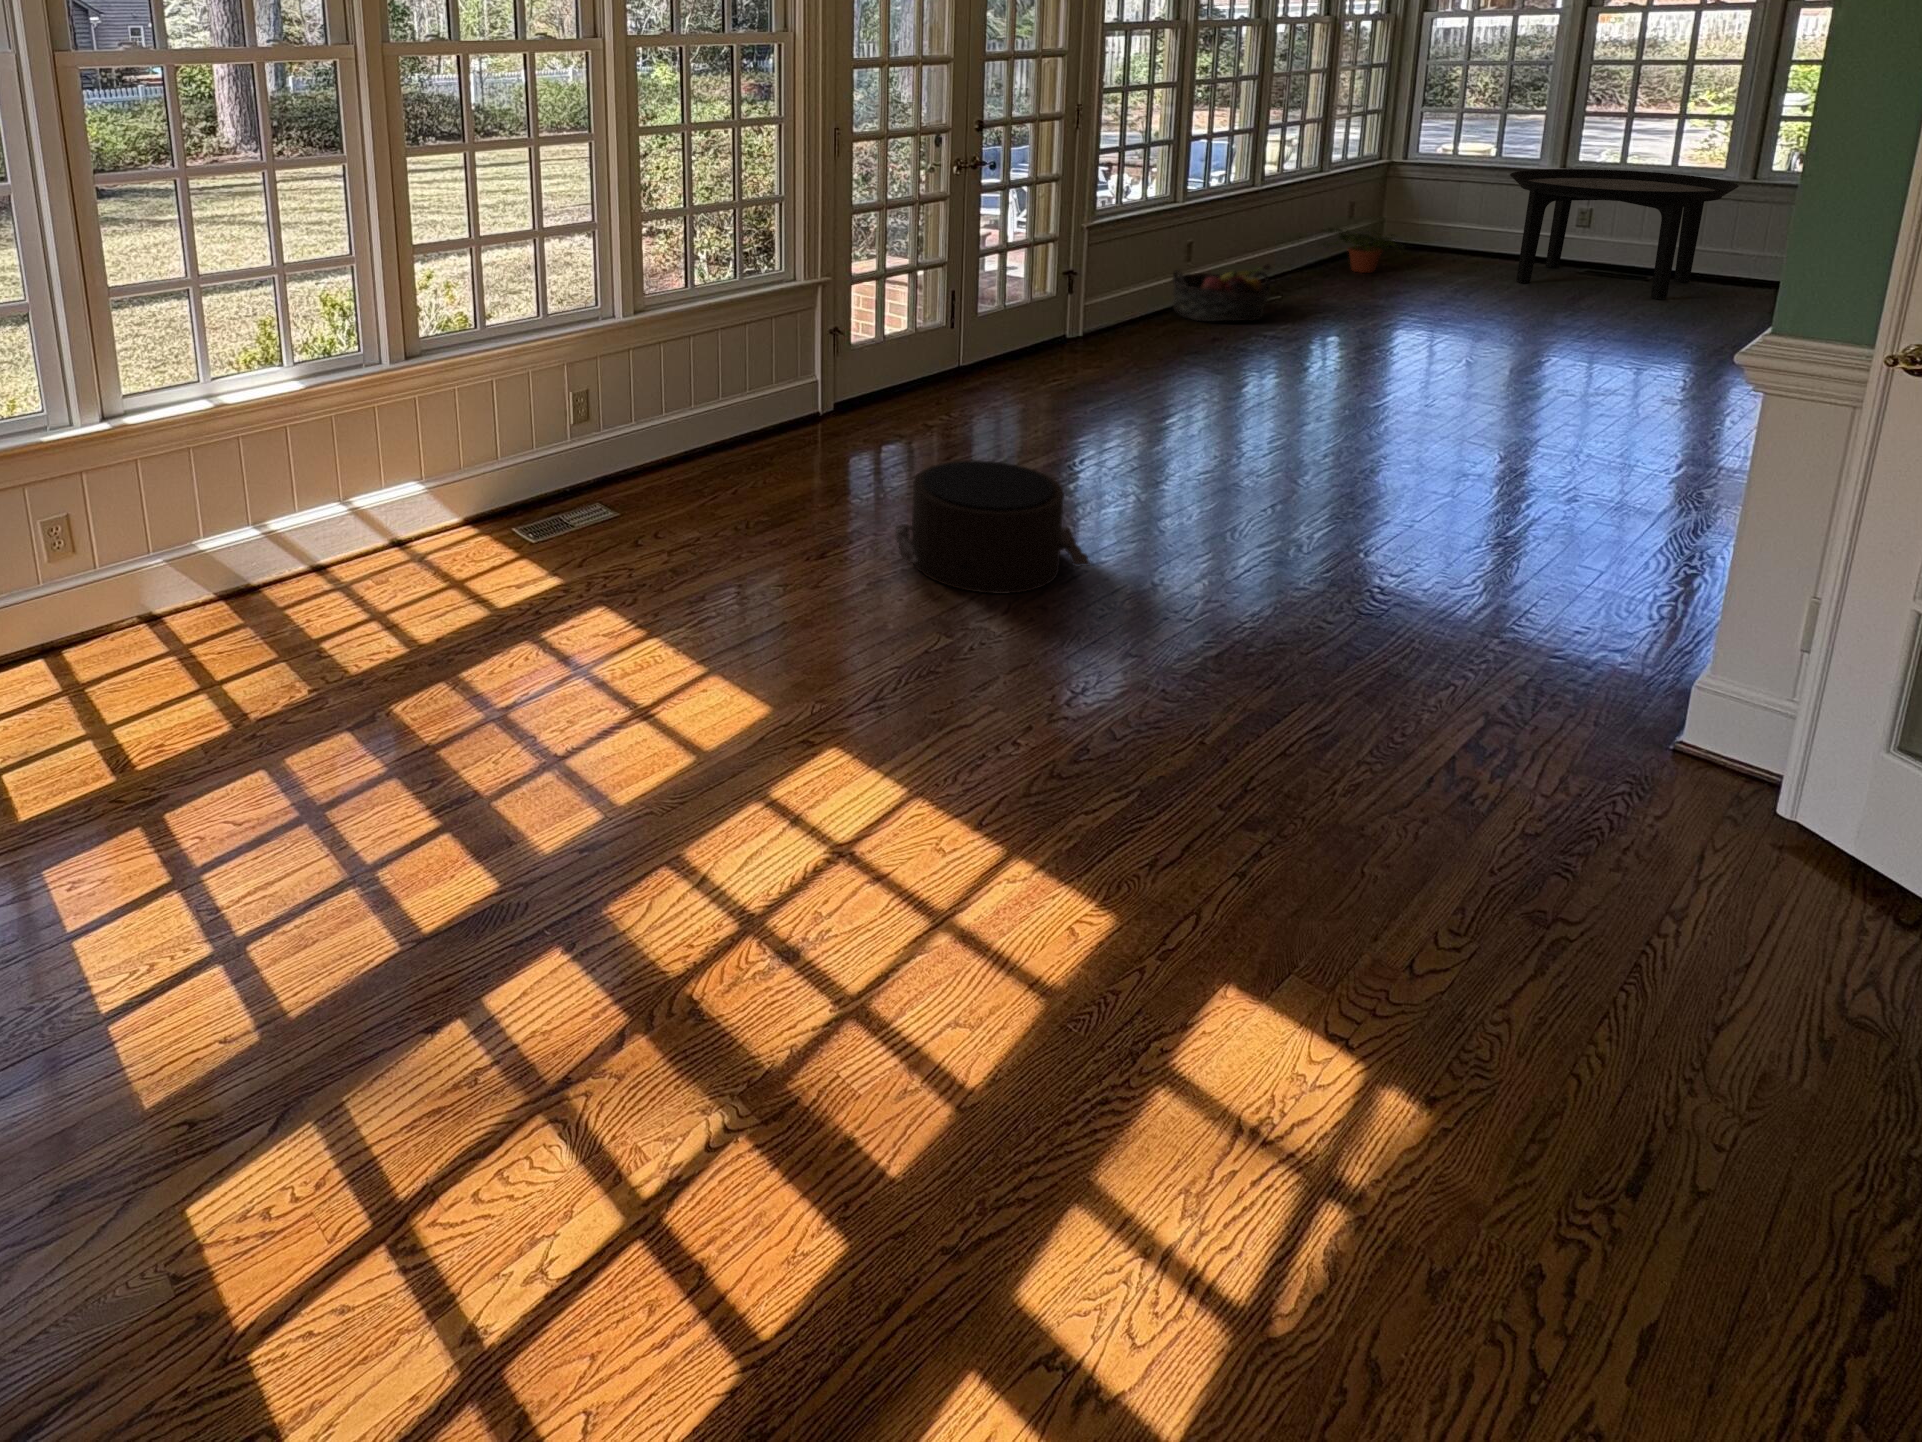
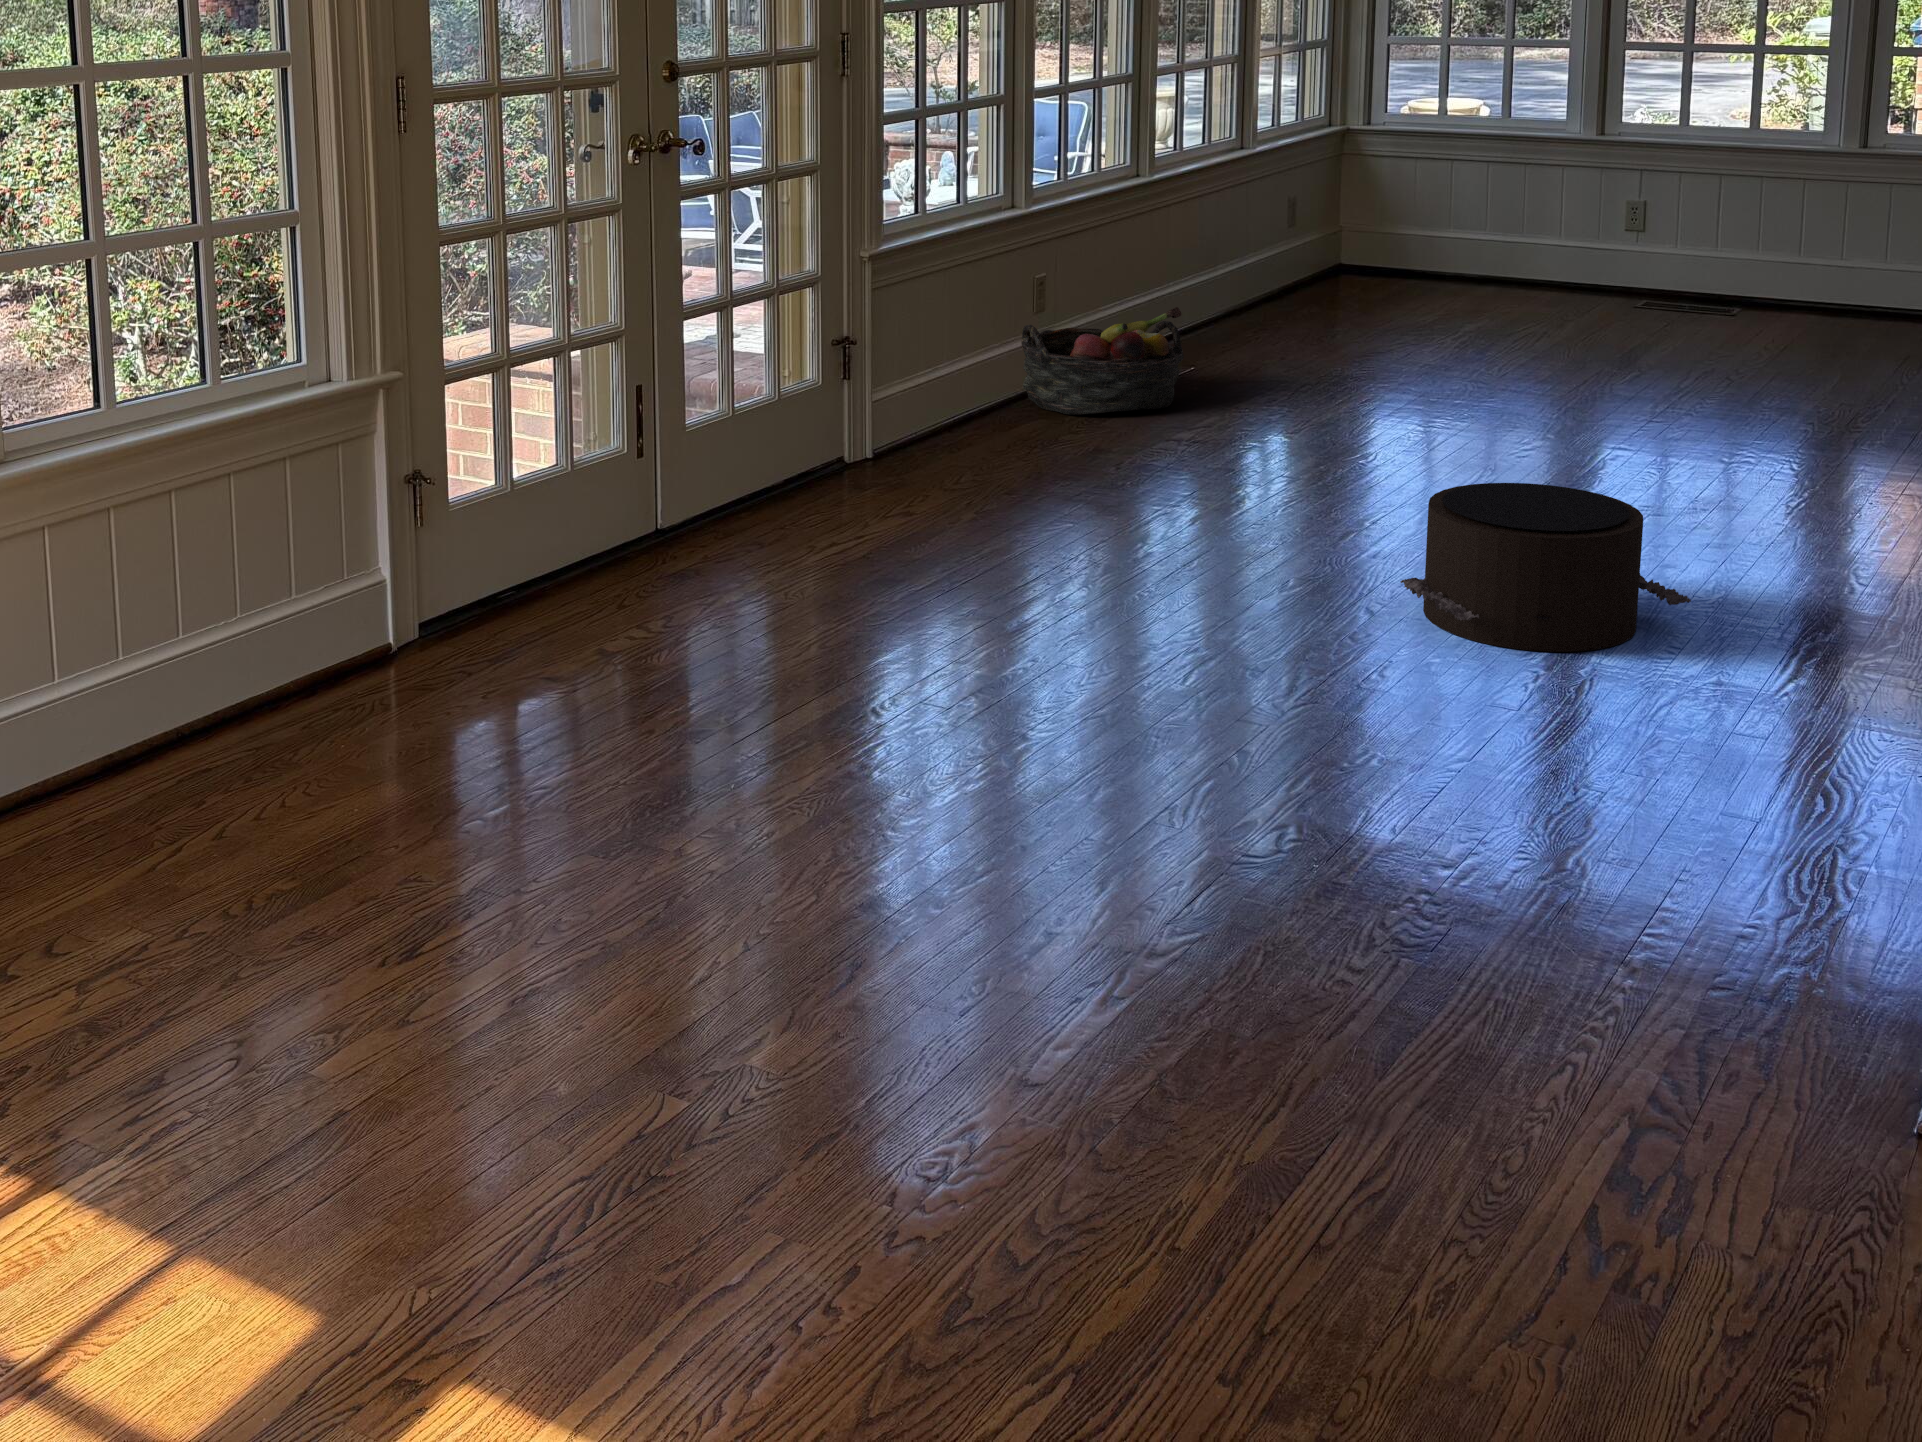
round table: present [1510,169,1739,300] -> none [1524,132,1840,339]
potted plant: present [1323,228,1408,273] -> none [1248,234,1391,315]
pouf: present [895,461,1090,594] -> present [1400,483,1691,652]

